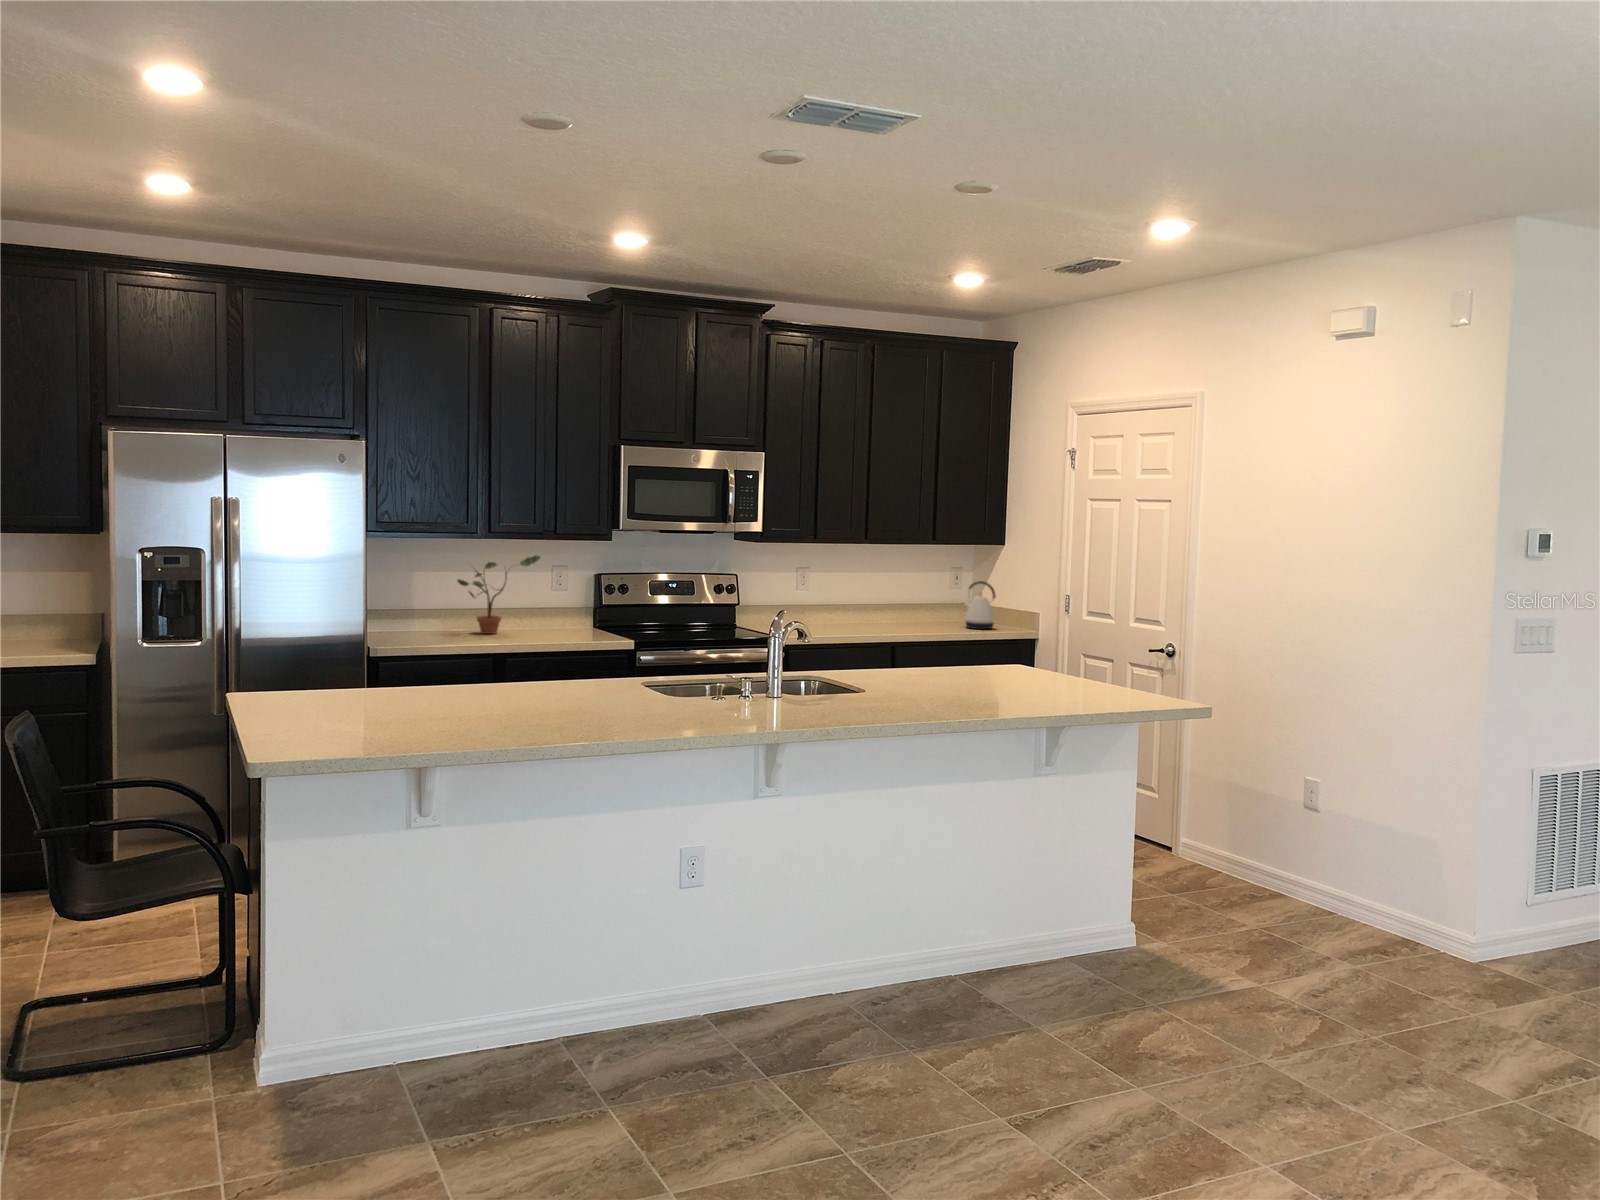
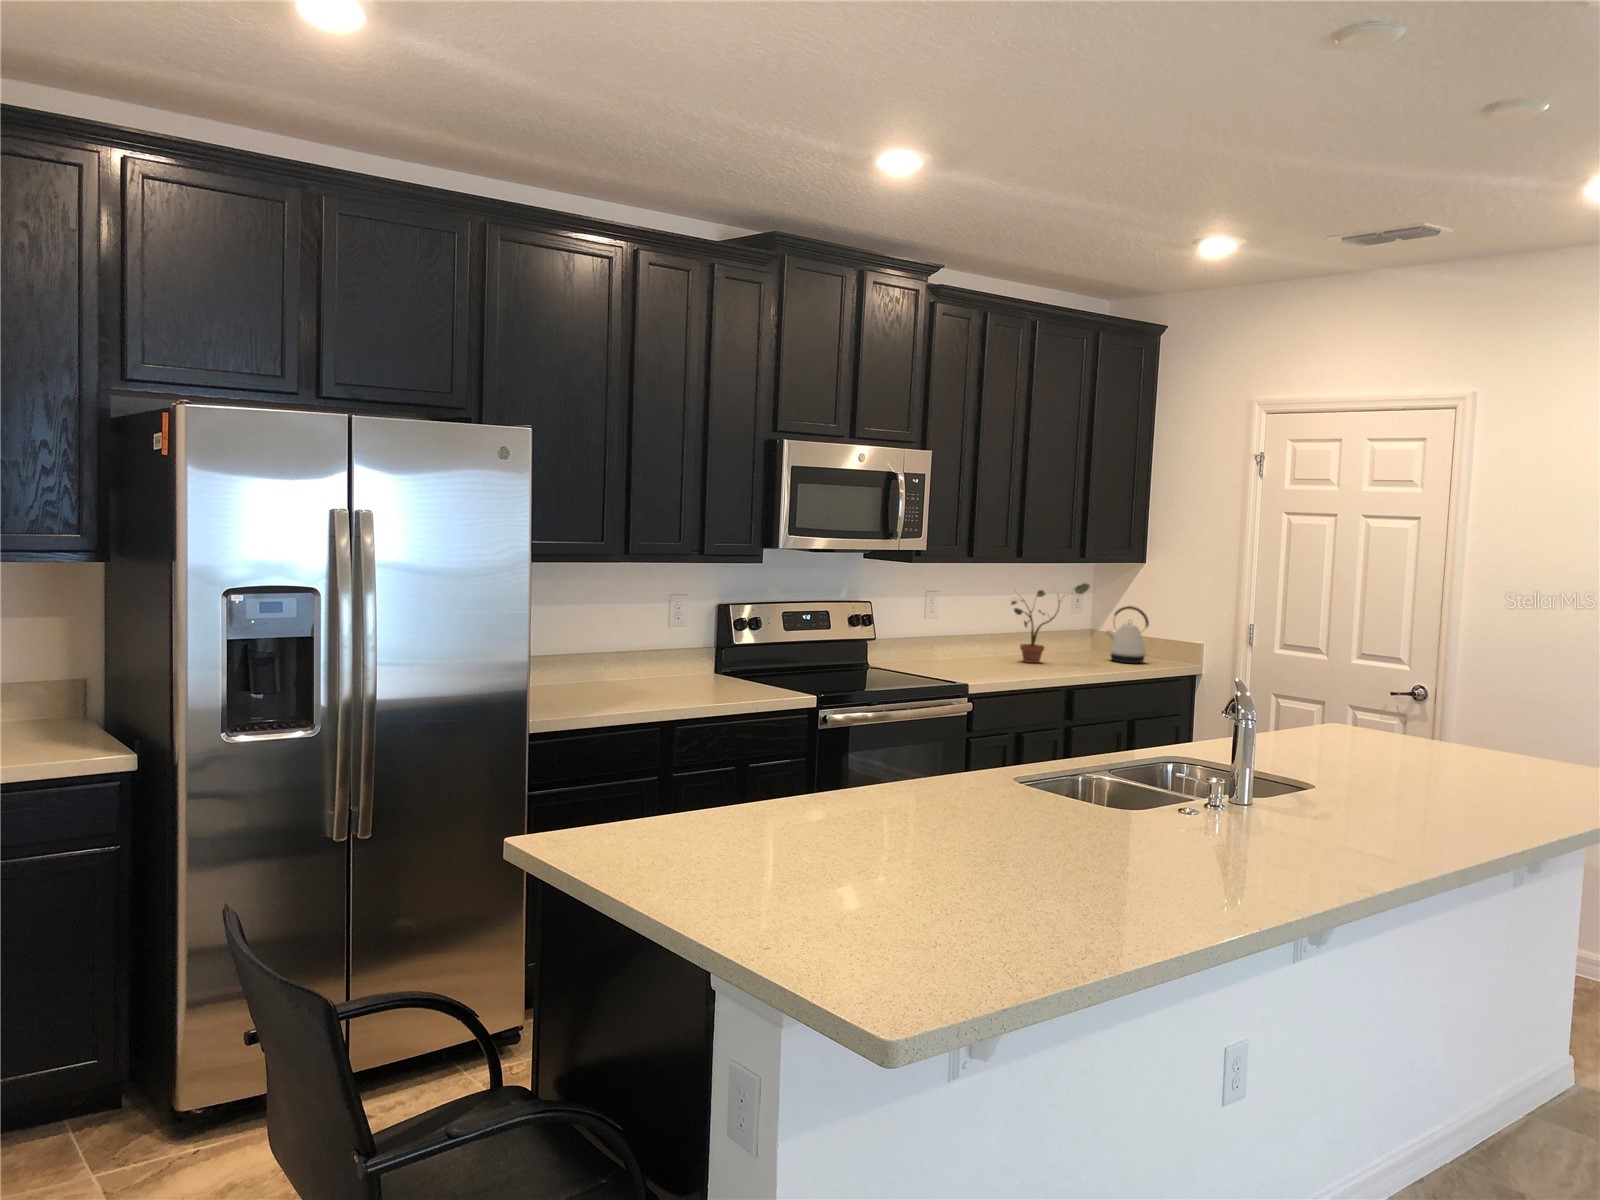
potted plant: present [458,556,540,634] -> present [1011,583,1090,663]

